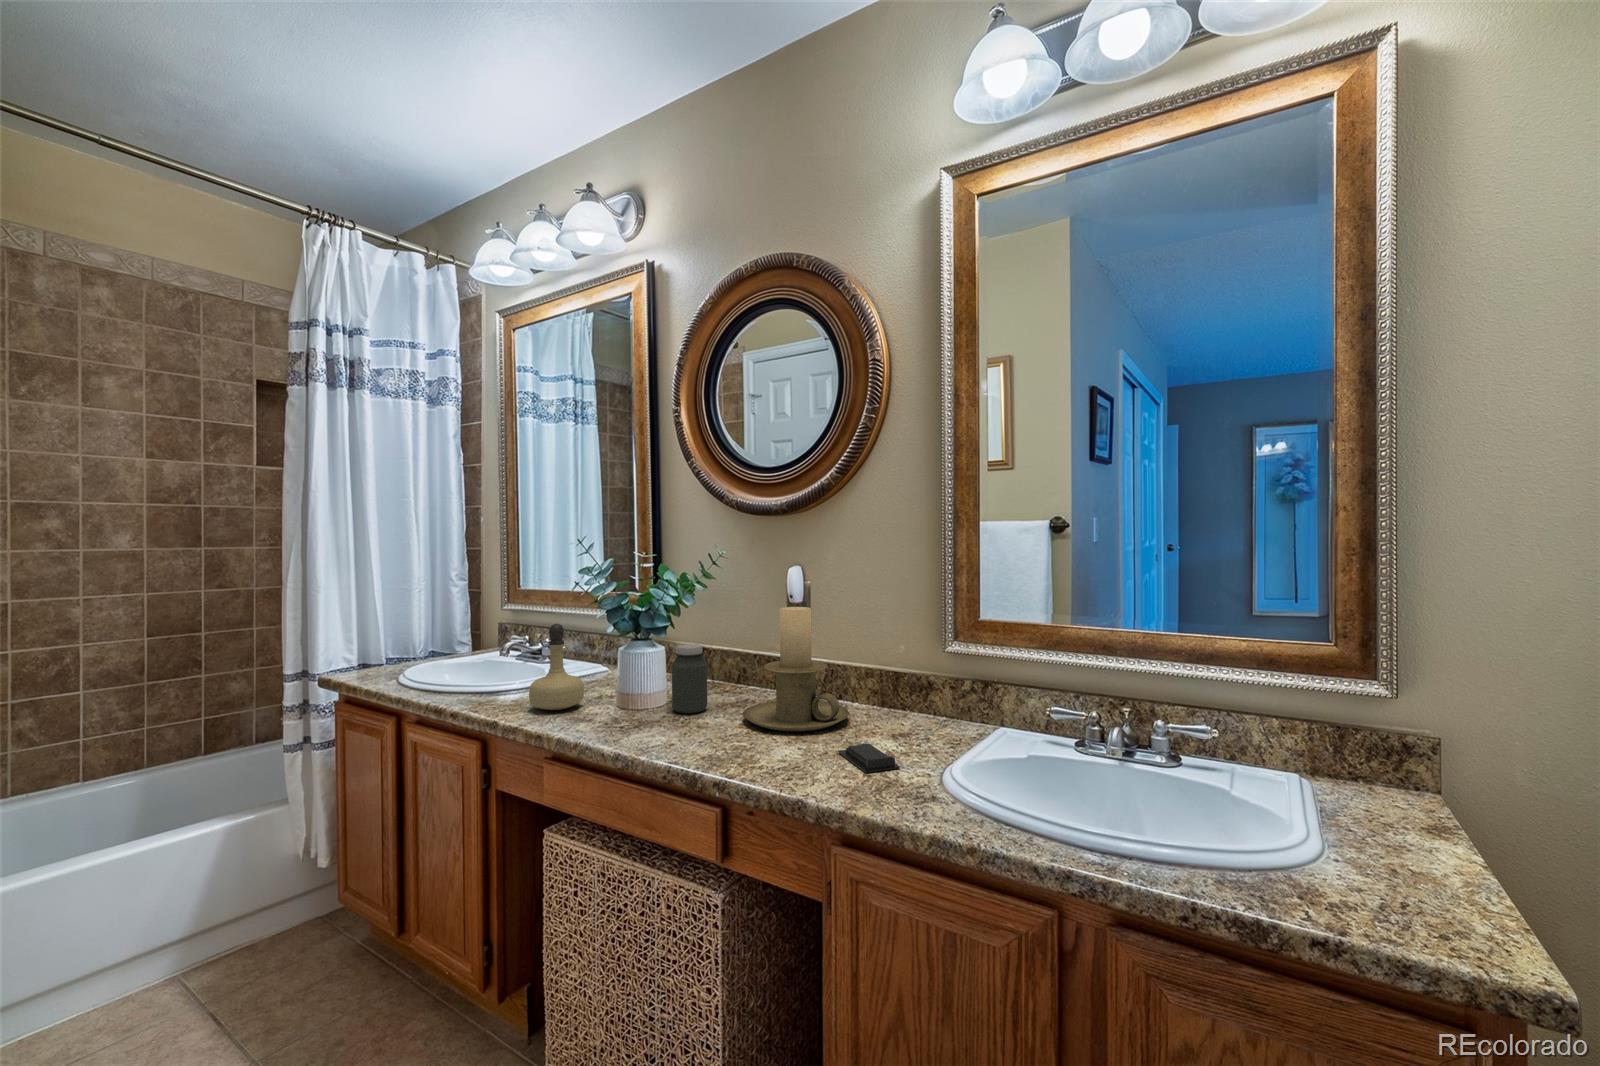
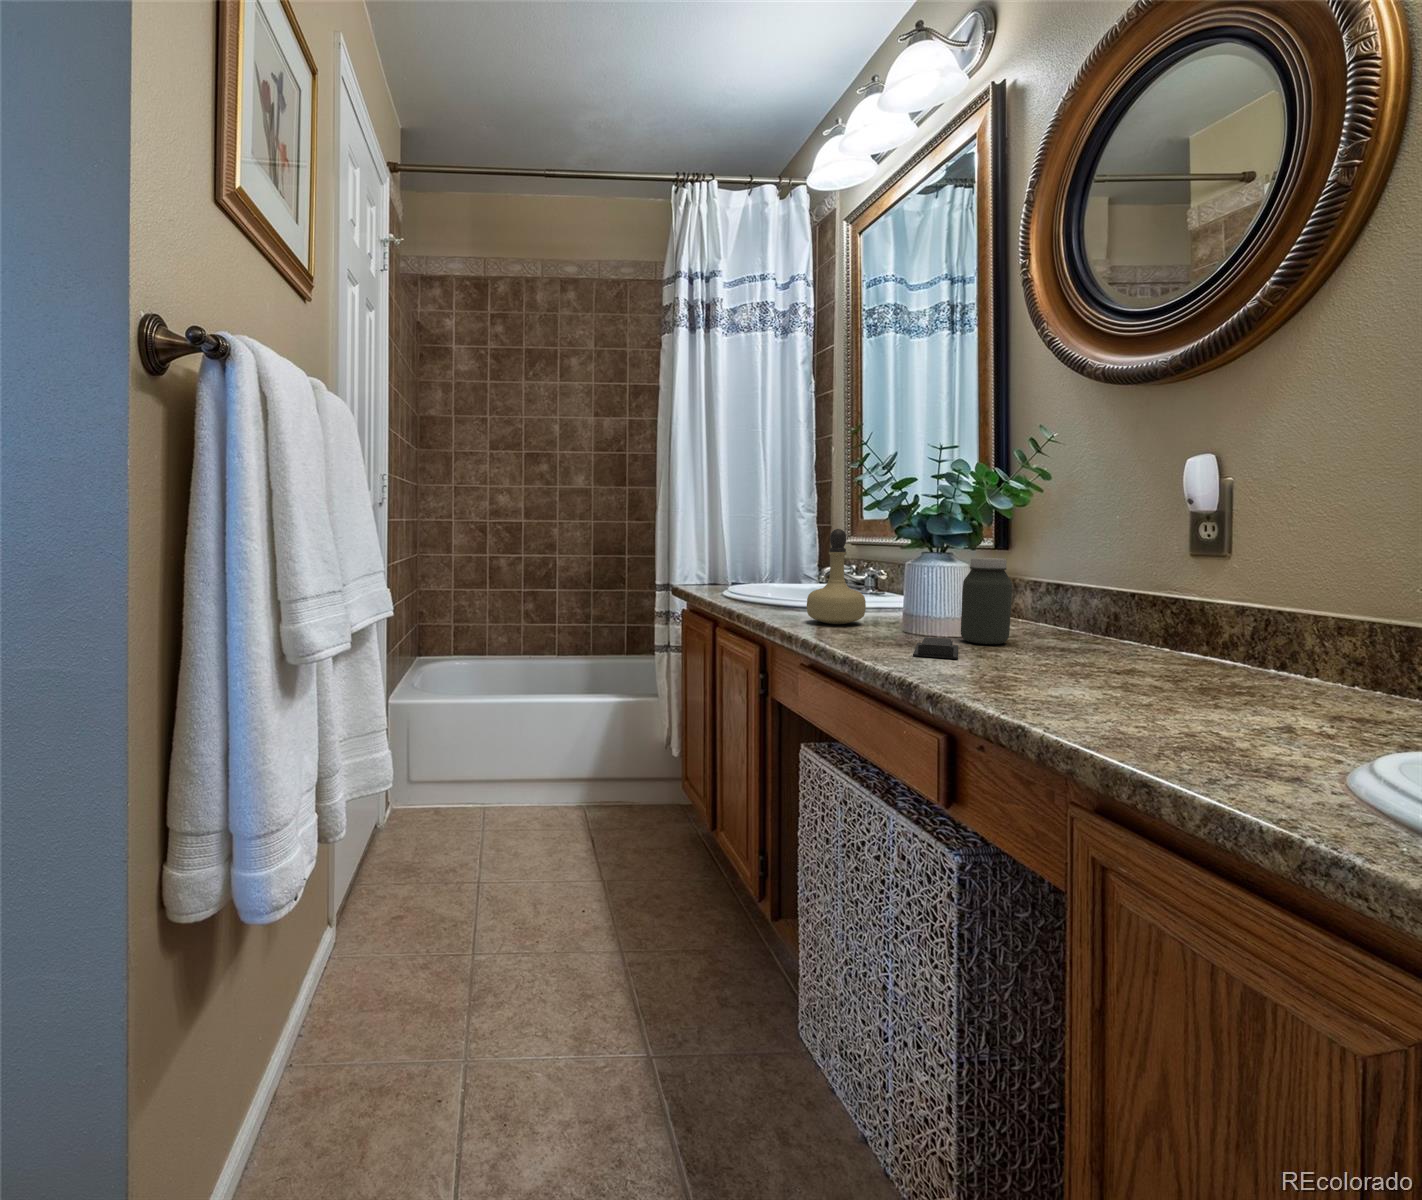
candle holder: present [743,607,850,731] -> none [1048,497,1240,682]
soap bar: present [838,743,900,773] -> present [913,637,958,659]

